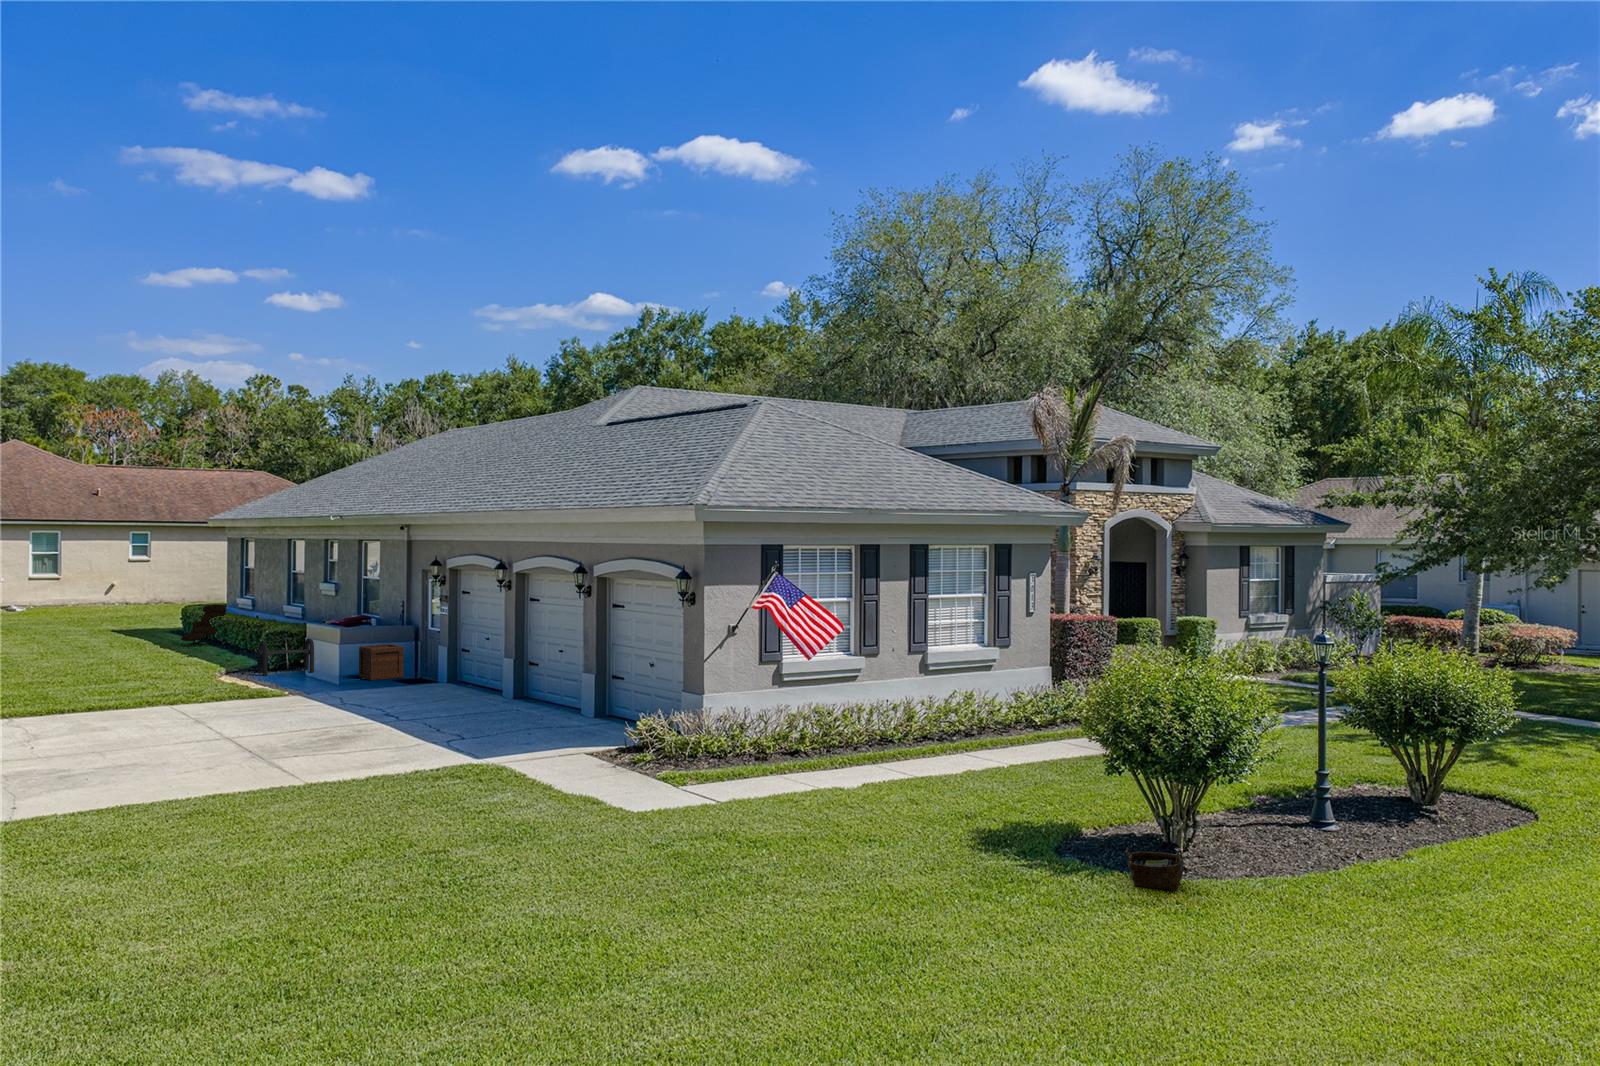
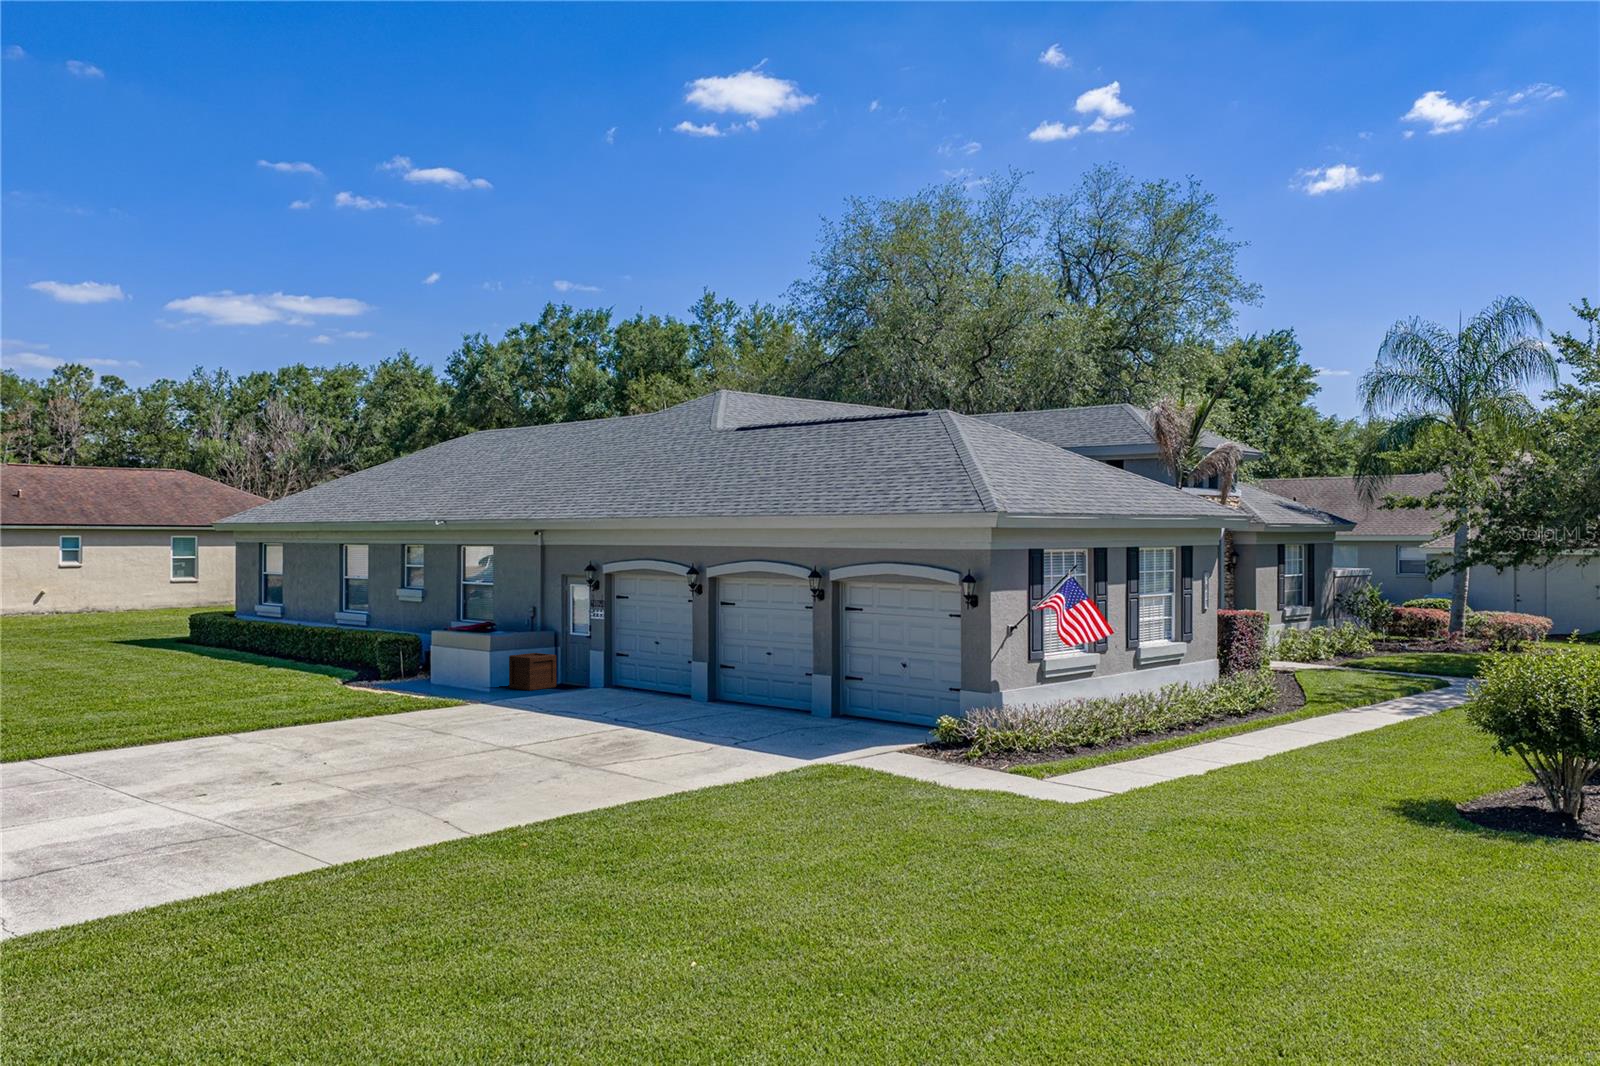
lounge chair: present [181,605,226,646] -> none [230,615,273,661]
bench: present [258,638,314,676] -> none [390,648,449,689]
woven basket: present [1126,848,1184,890] -> none [1502,794,1553,825]

